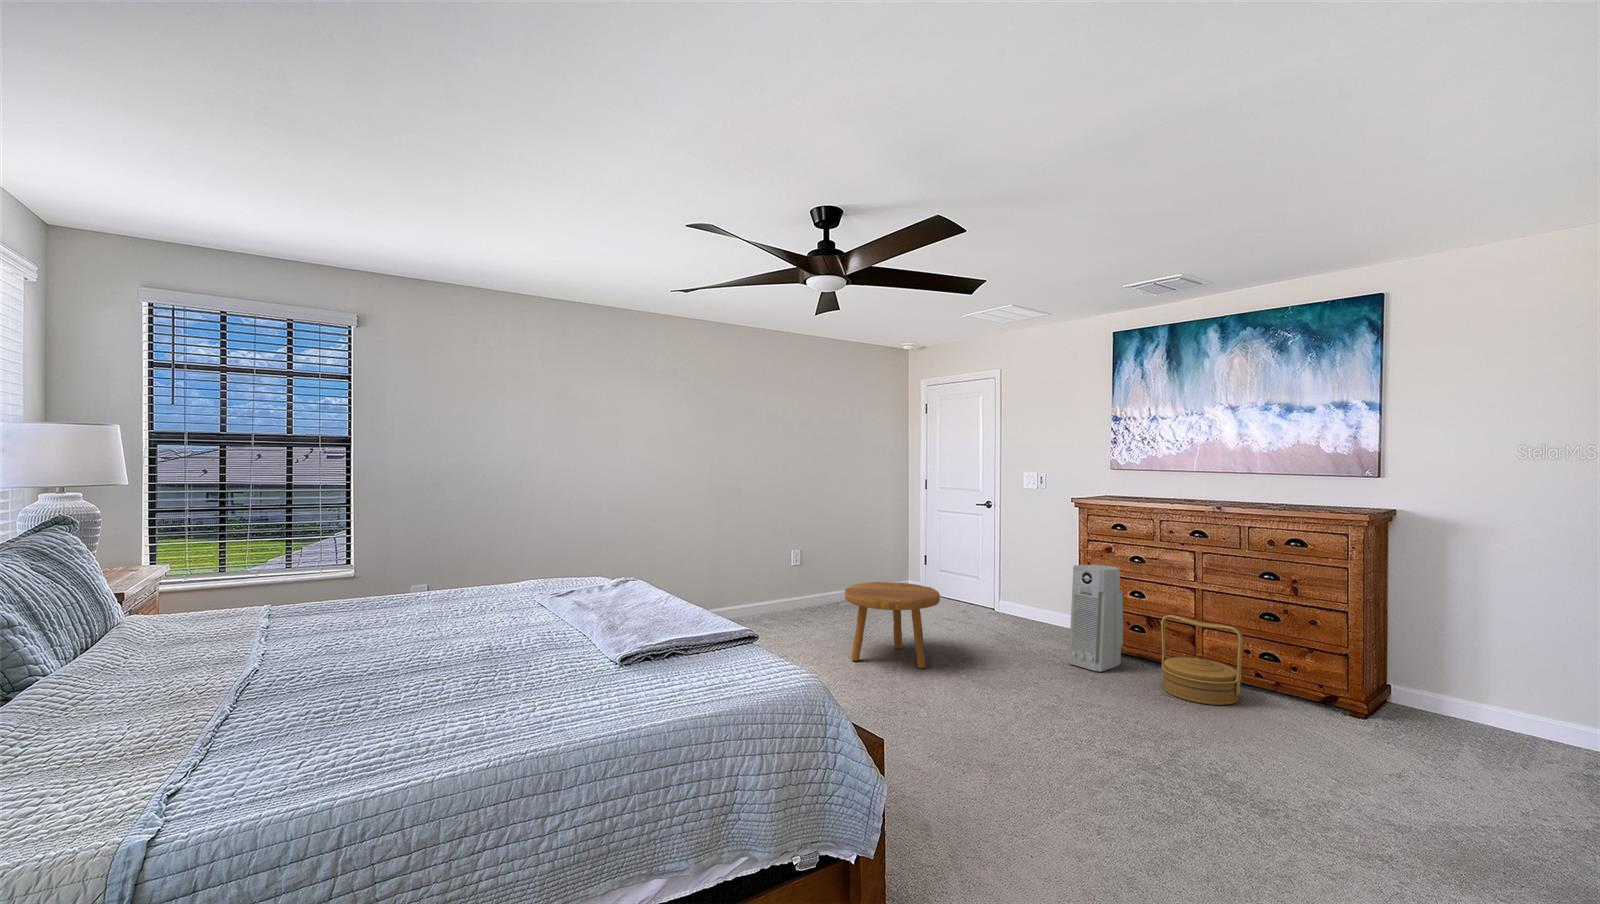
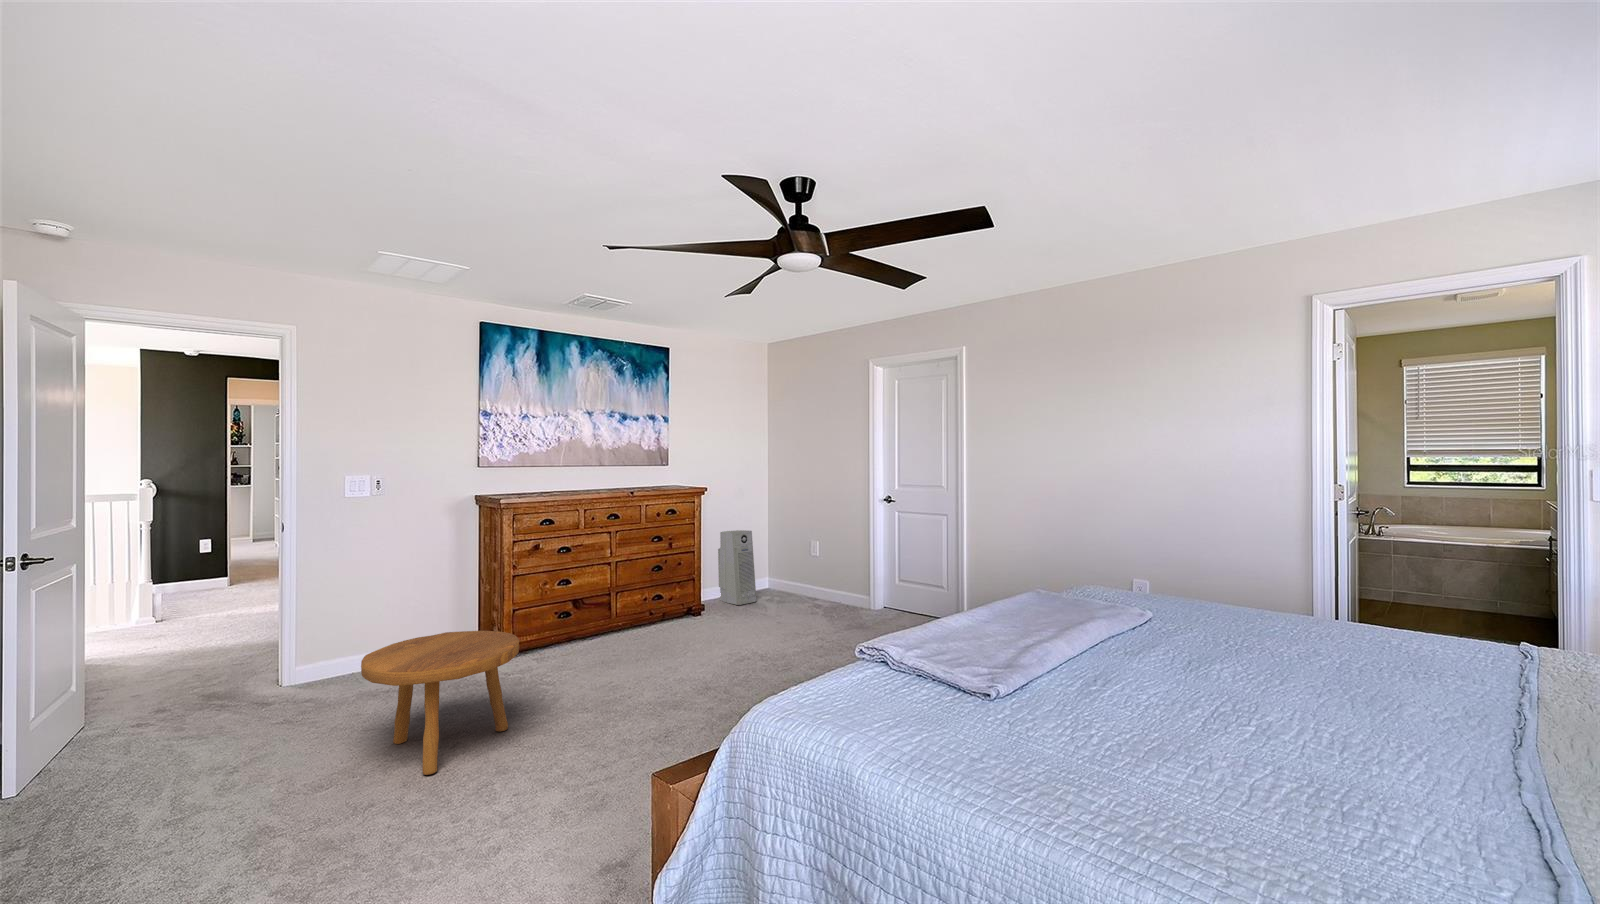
air purifier: present [1069,565,1123,672] -> present [718,530,756,605]
woven basket: present [1161,615,1243,705] -> none [616,578,672,645]

